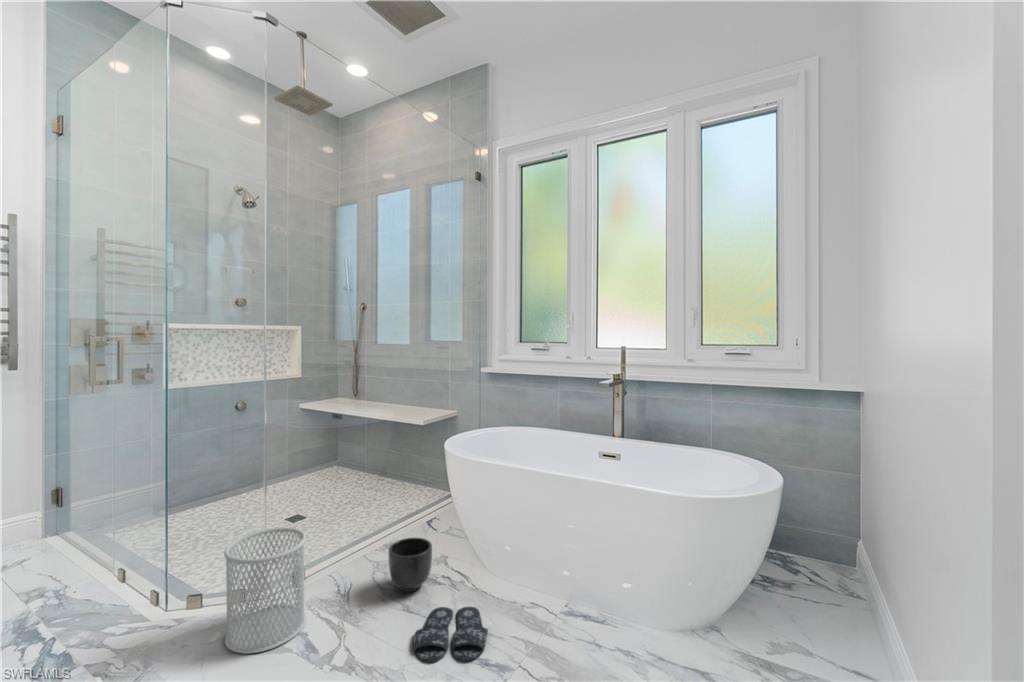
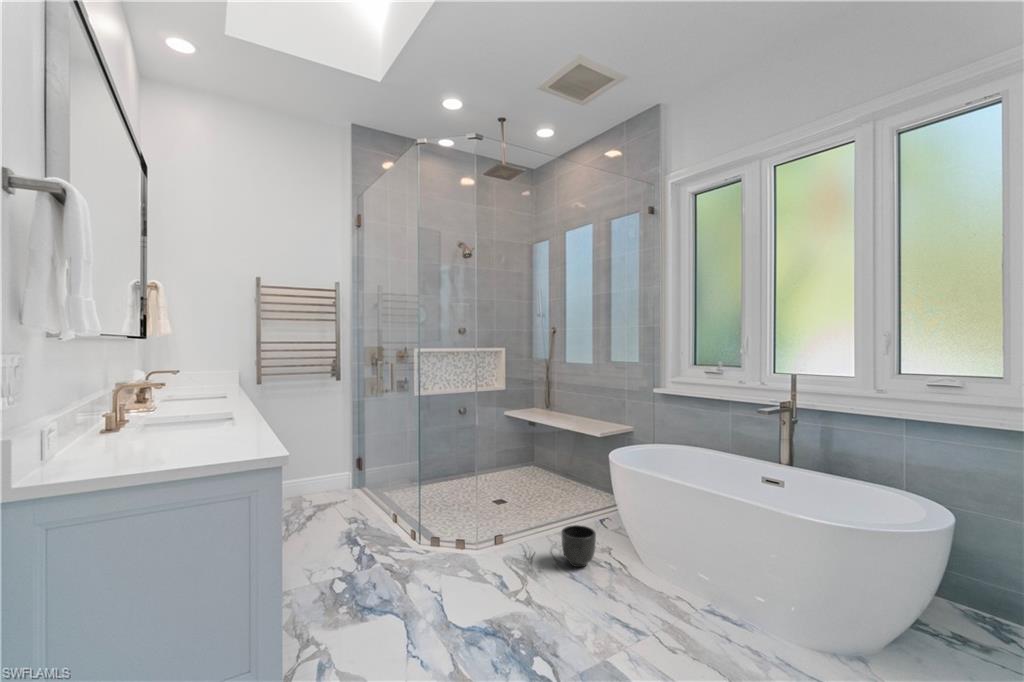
wastebasket: present [224,528,306,654] -> none [453,500,503,580]
slippers: present [414,607,488,663] -> none [574,582,633,621]

